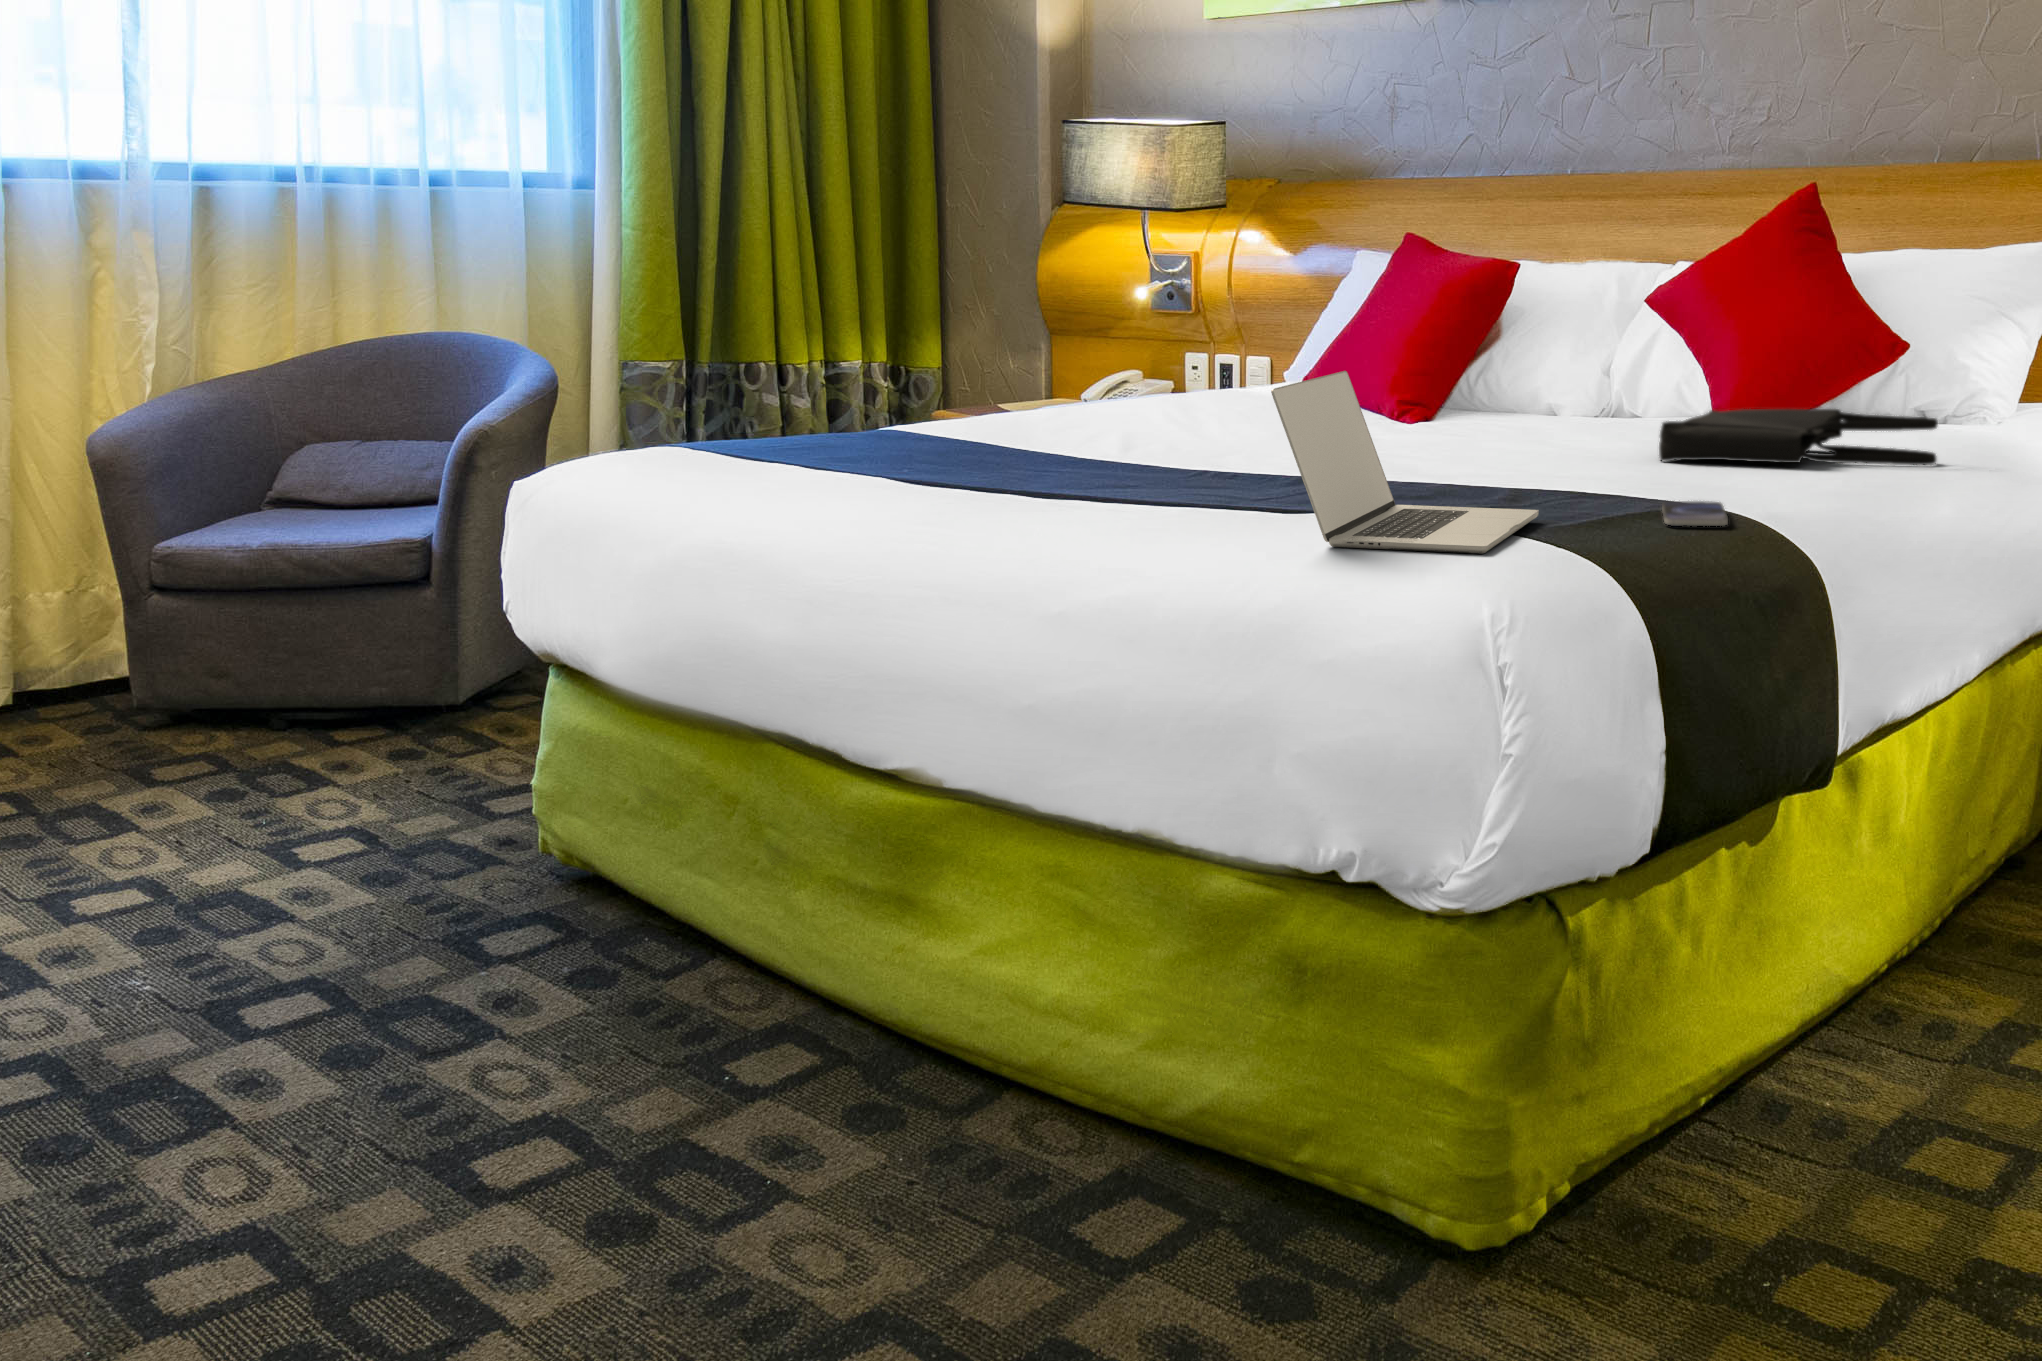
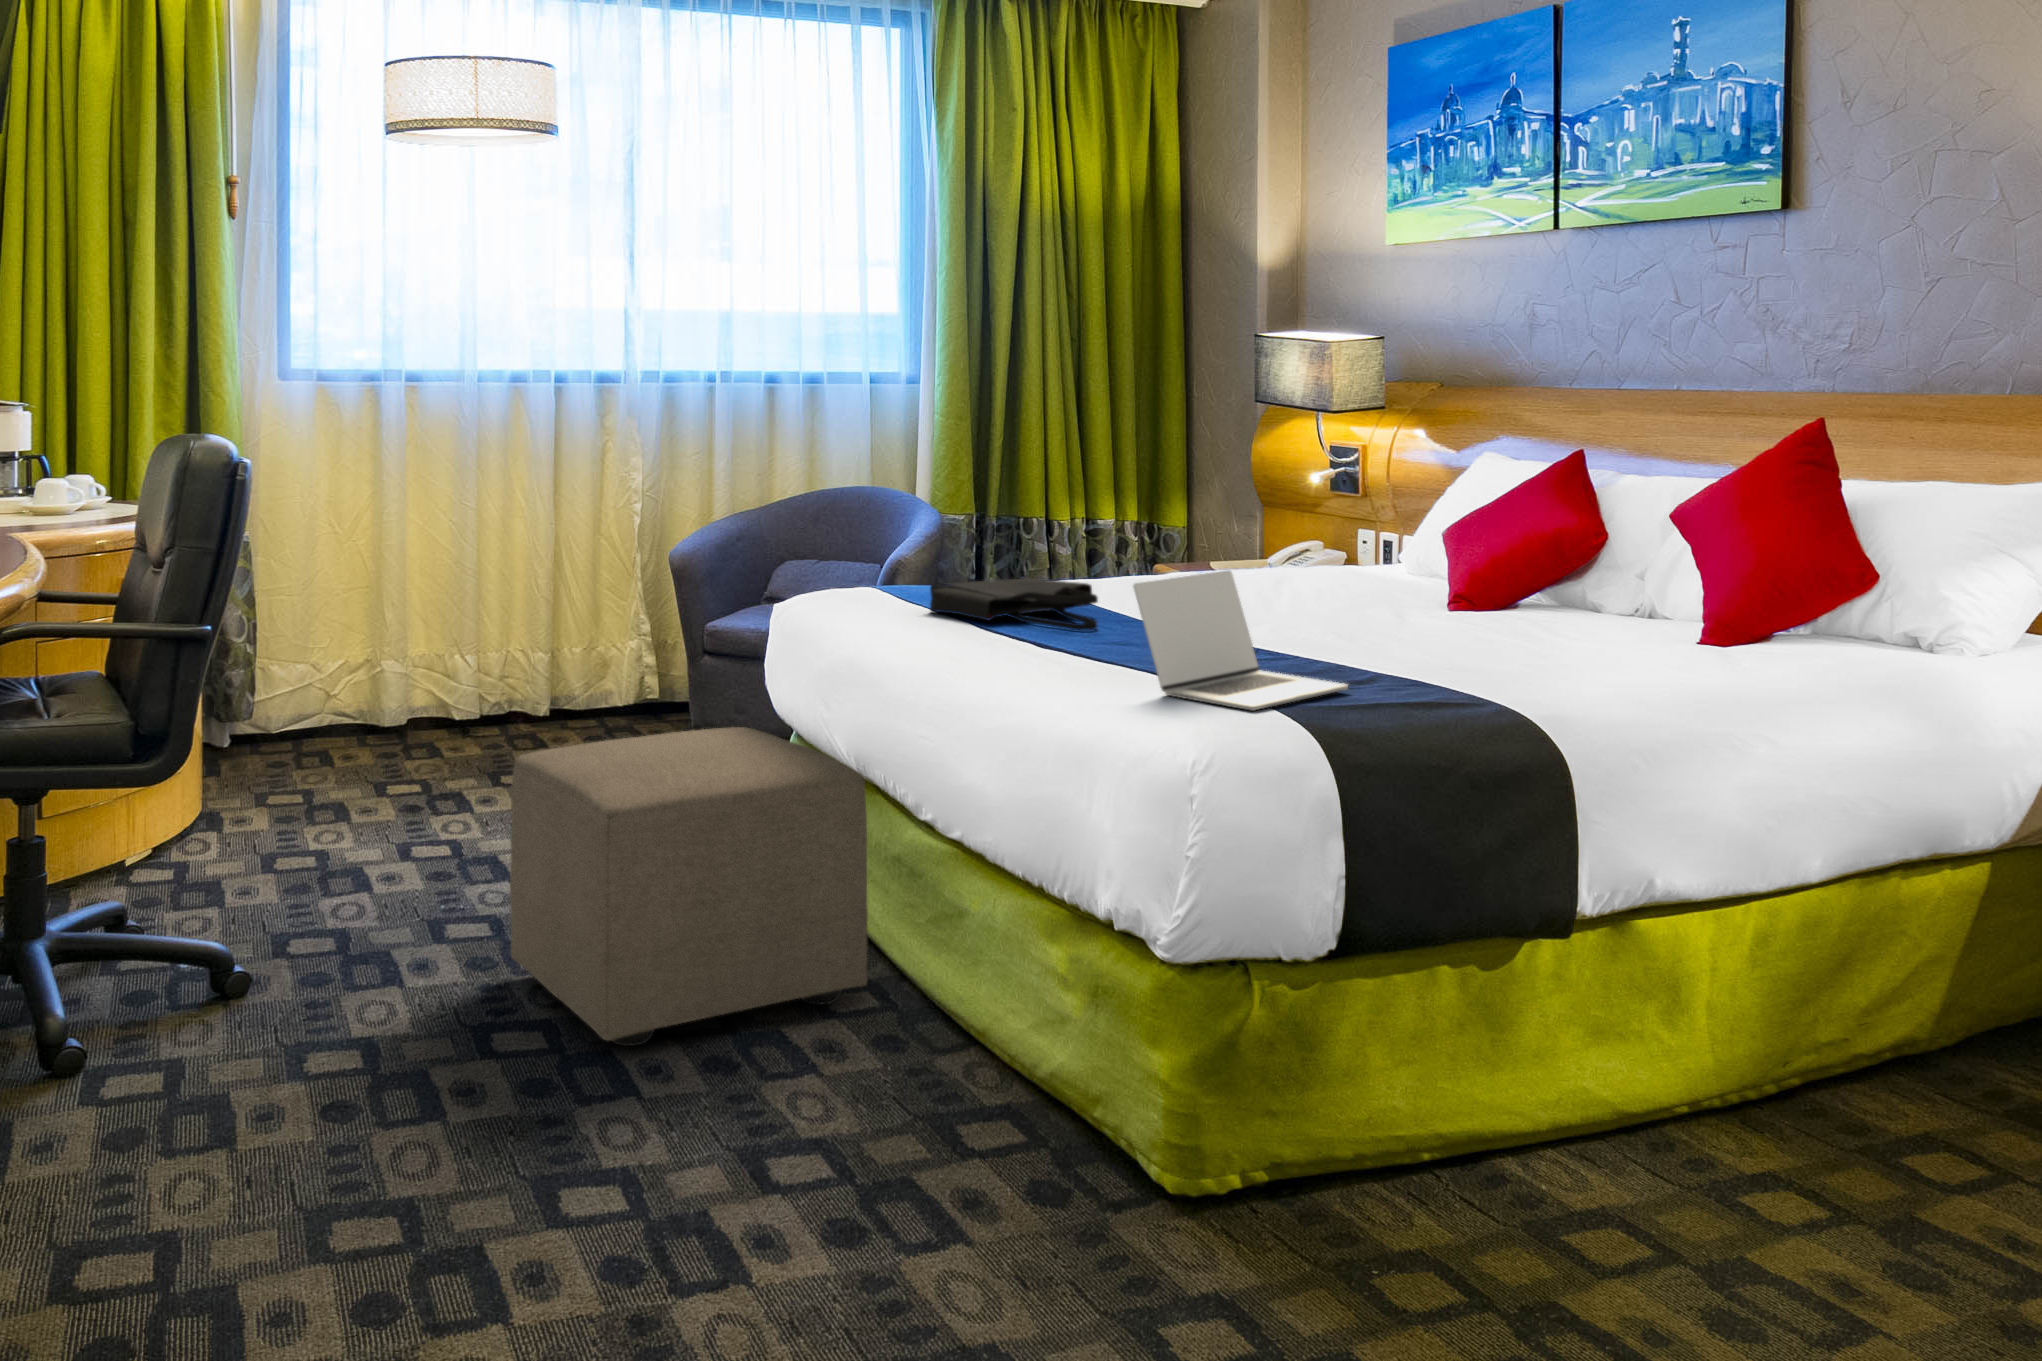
tote bag: present [1659,409,1938,465] -> present [930,578,1098,631]
smartphone: present [1662,501,1728,526] -> none [1431,688,1505,710]
ottoman: none [116,679,807,1247] -> present [510,727,868,1046]

